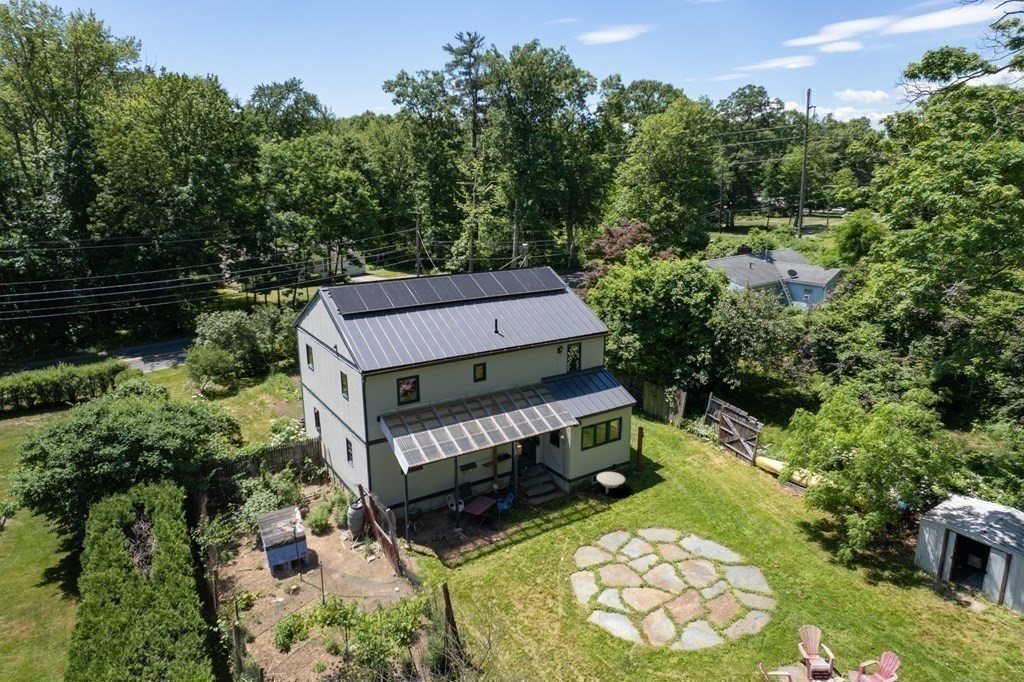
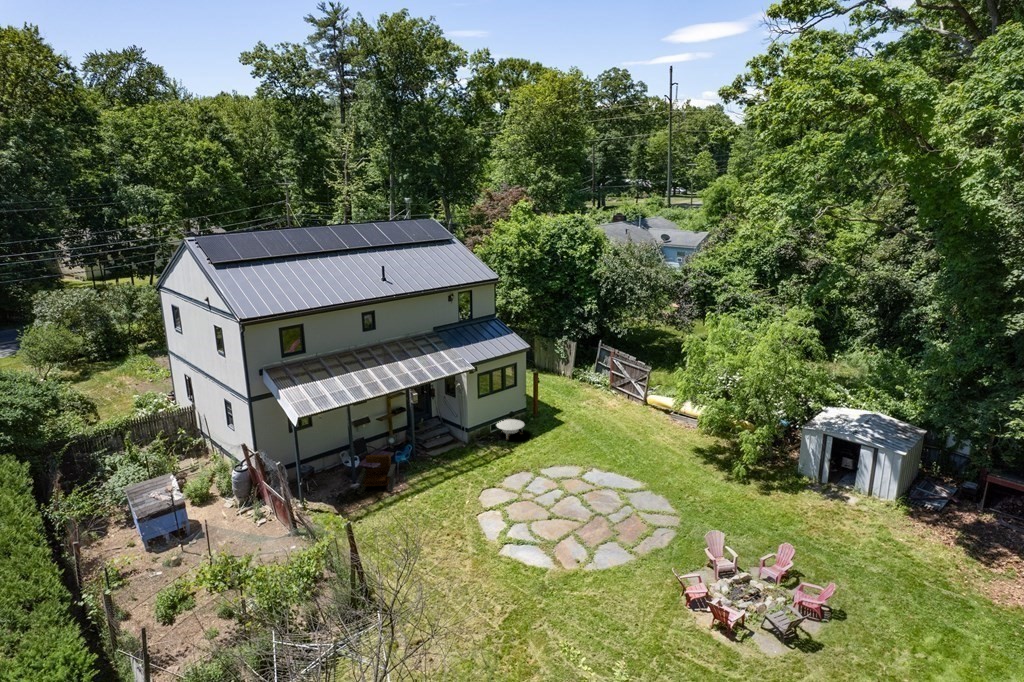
lounge chair: none [461,501,496,540] -> present [359,454,396,492]

